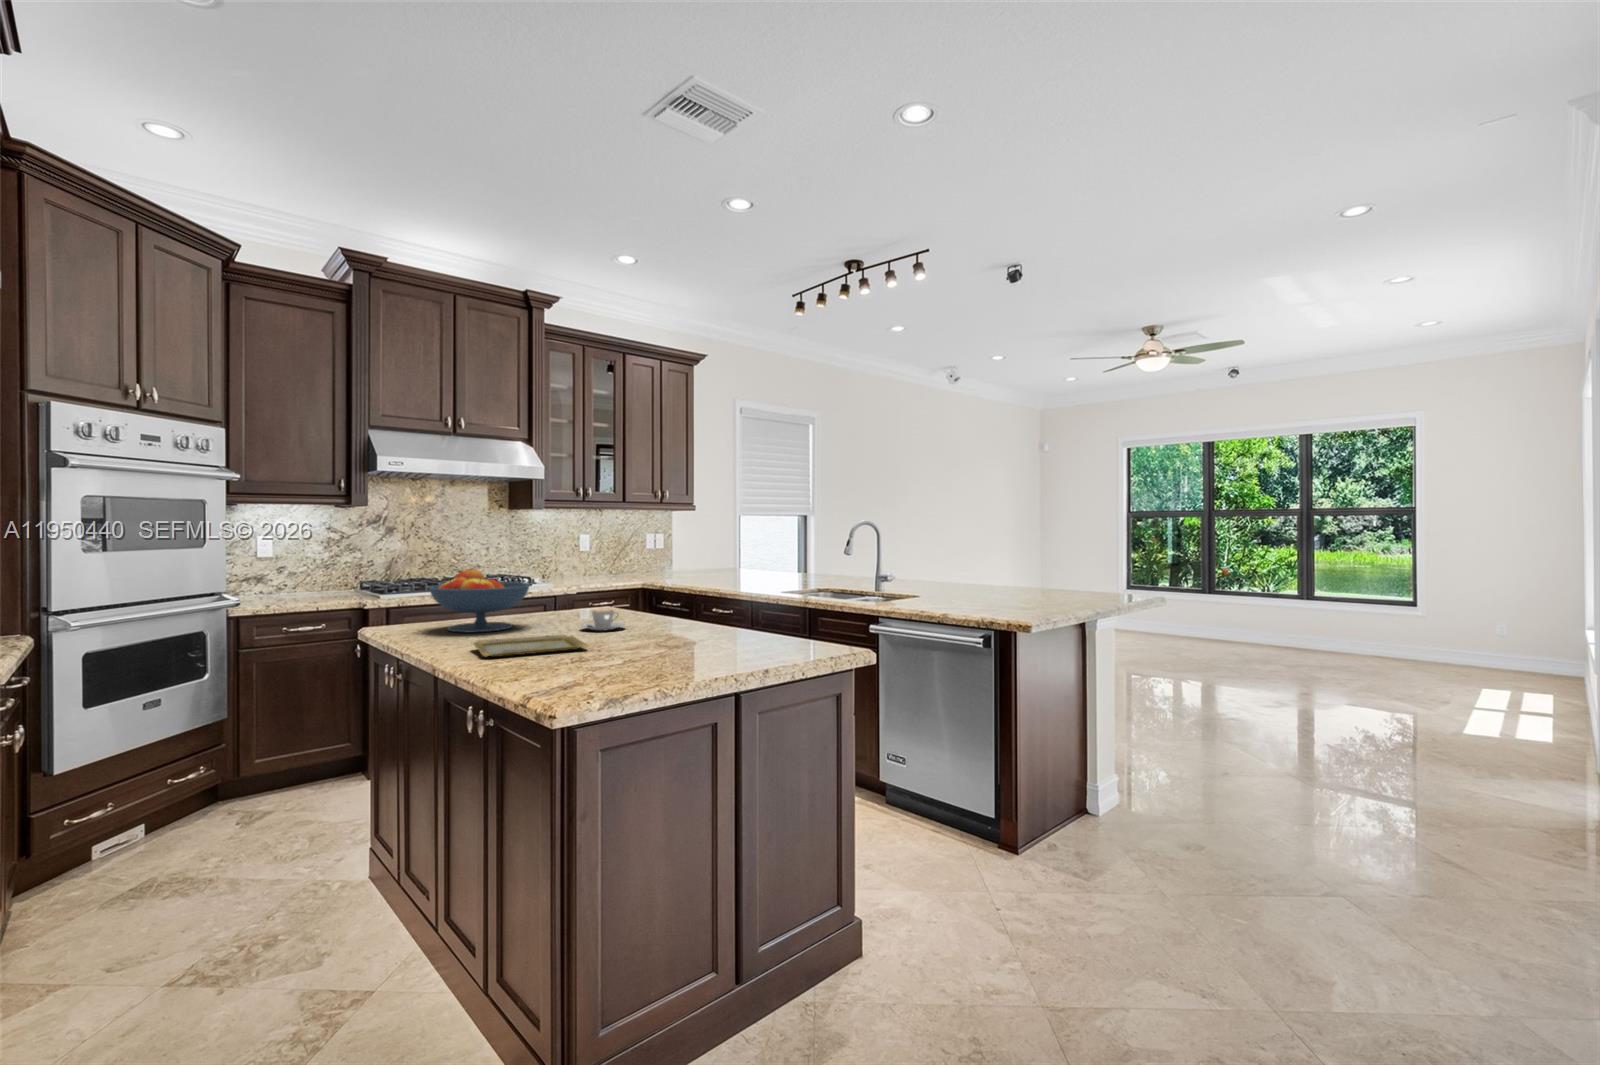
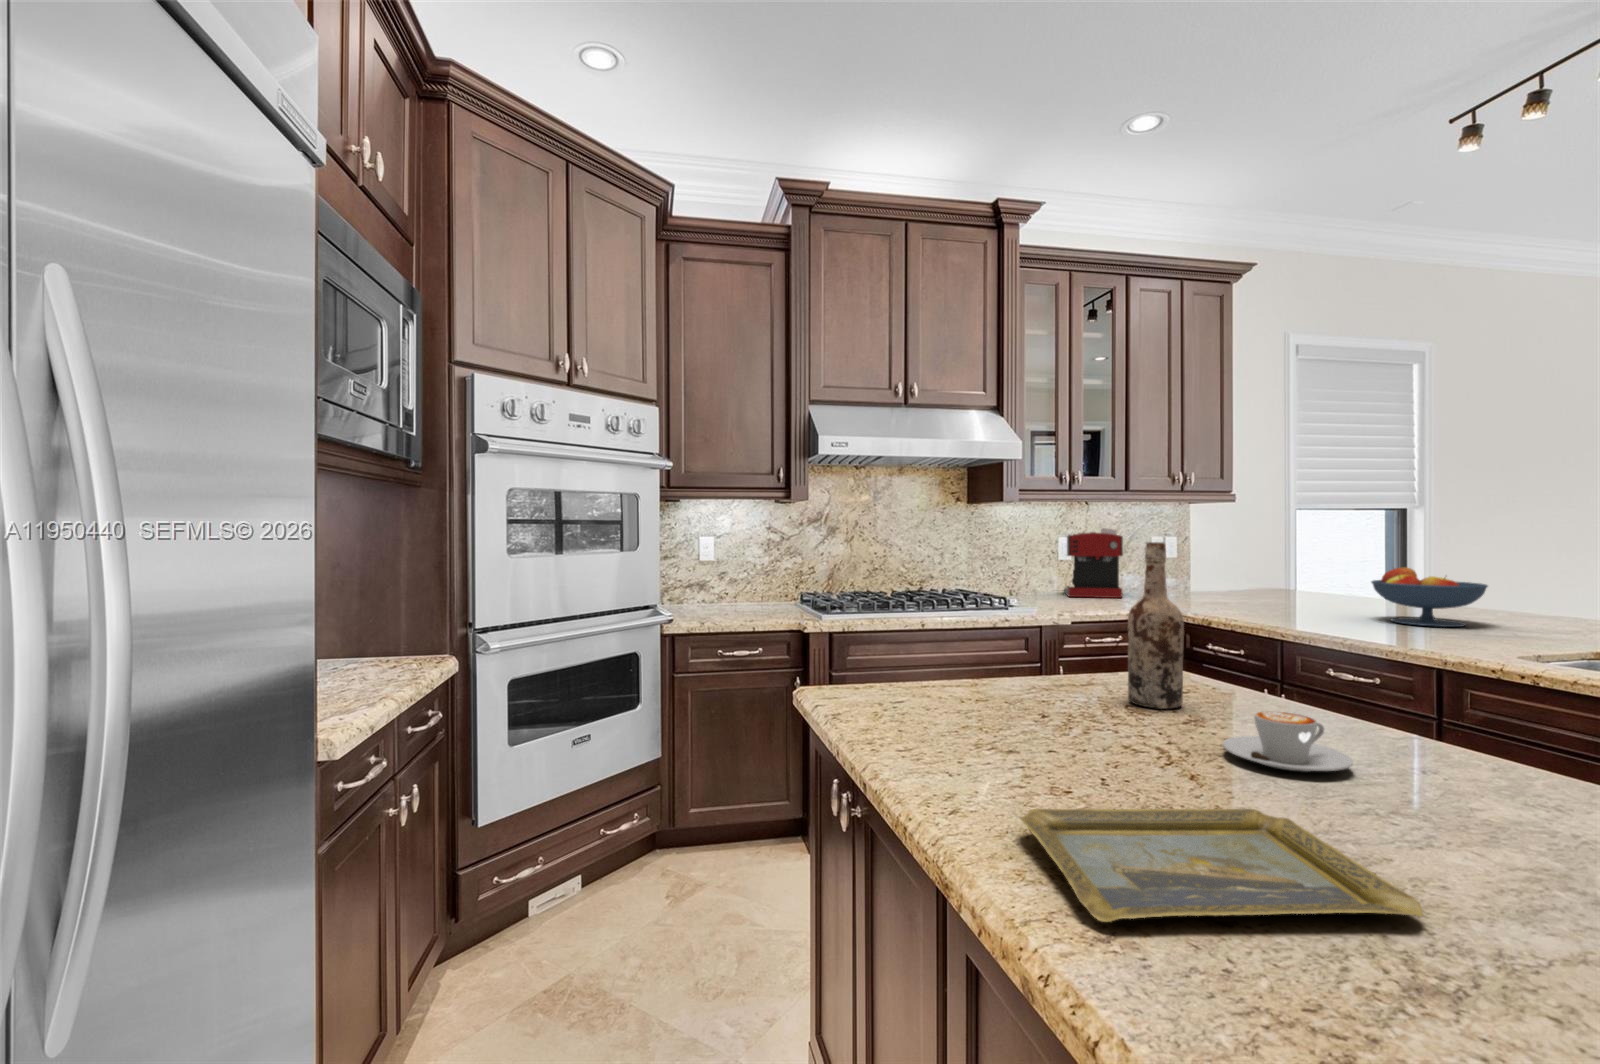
coffee maker: none [586,527,623,578] -> present [1064,528,1123,598]
wine bottle: none [560,539,586,620] -> present [1128,542,1184,709]
fruit bowl: present [429,569,530,633] -> present [1371,567,1488,627]

